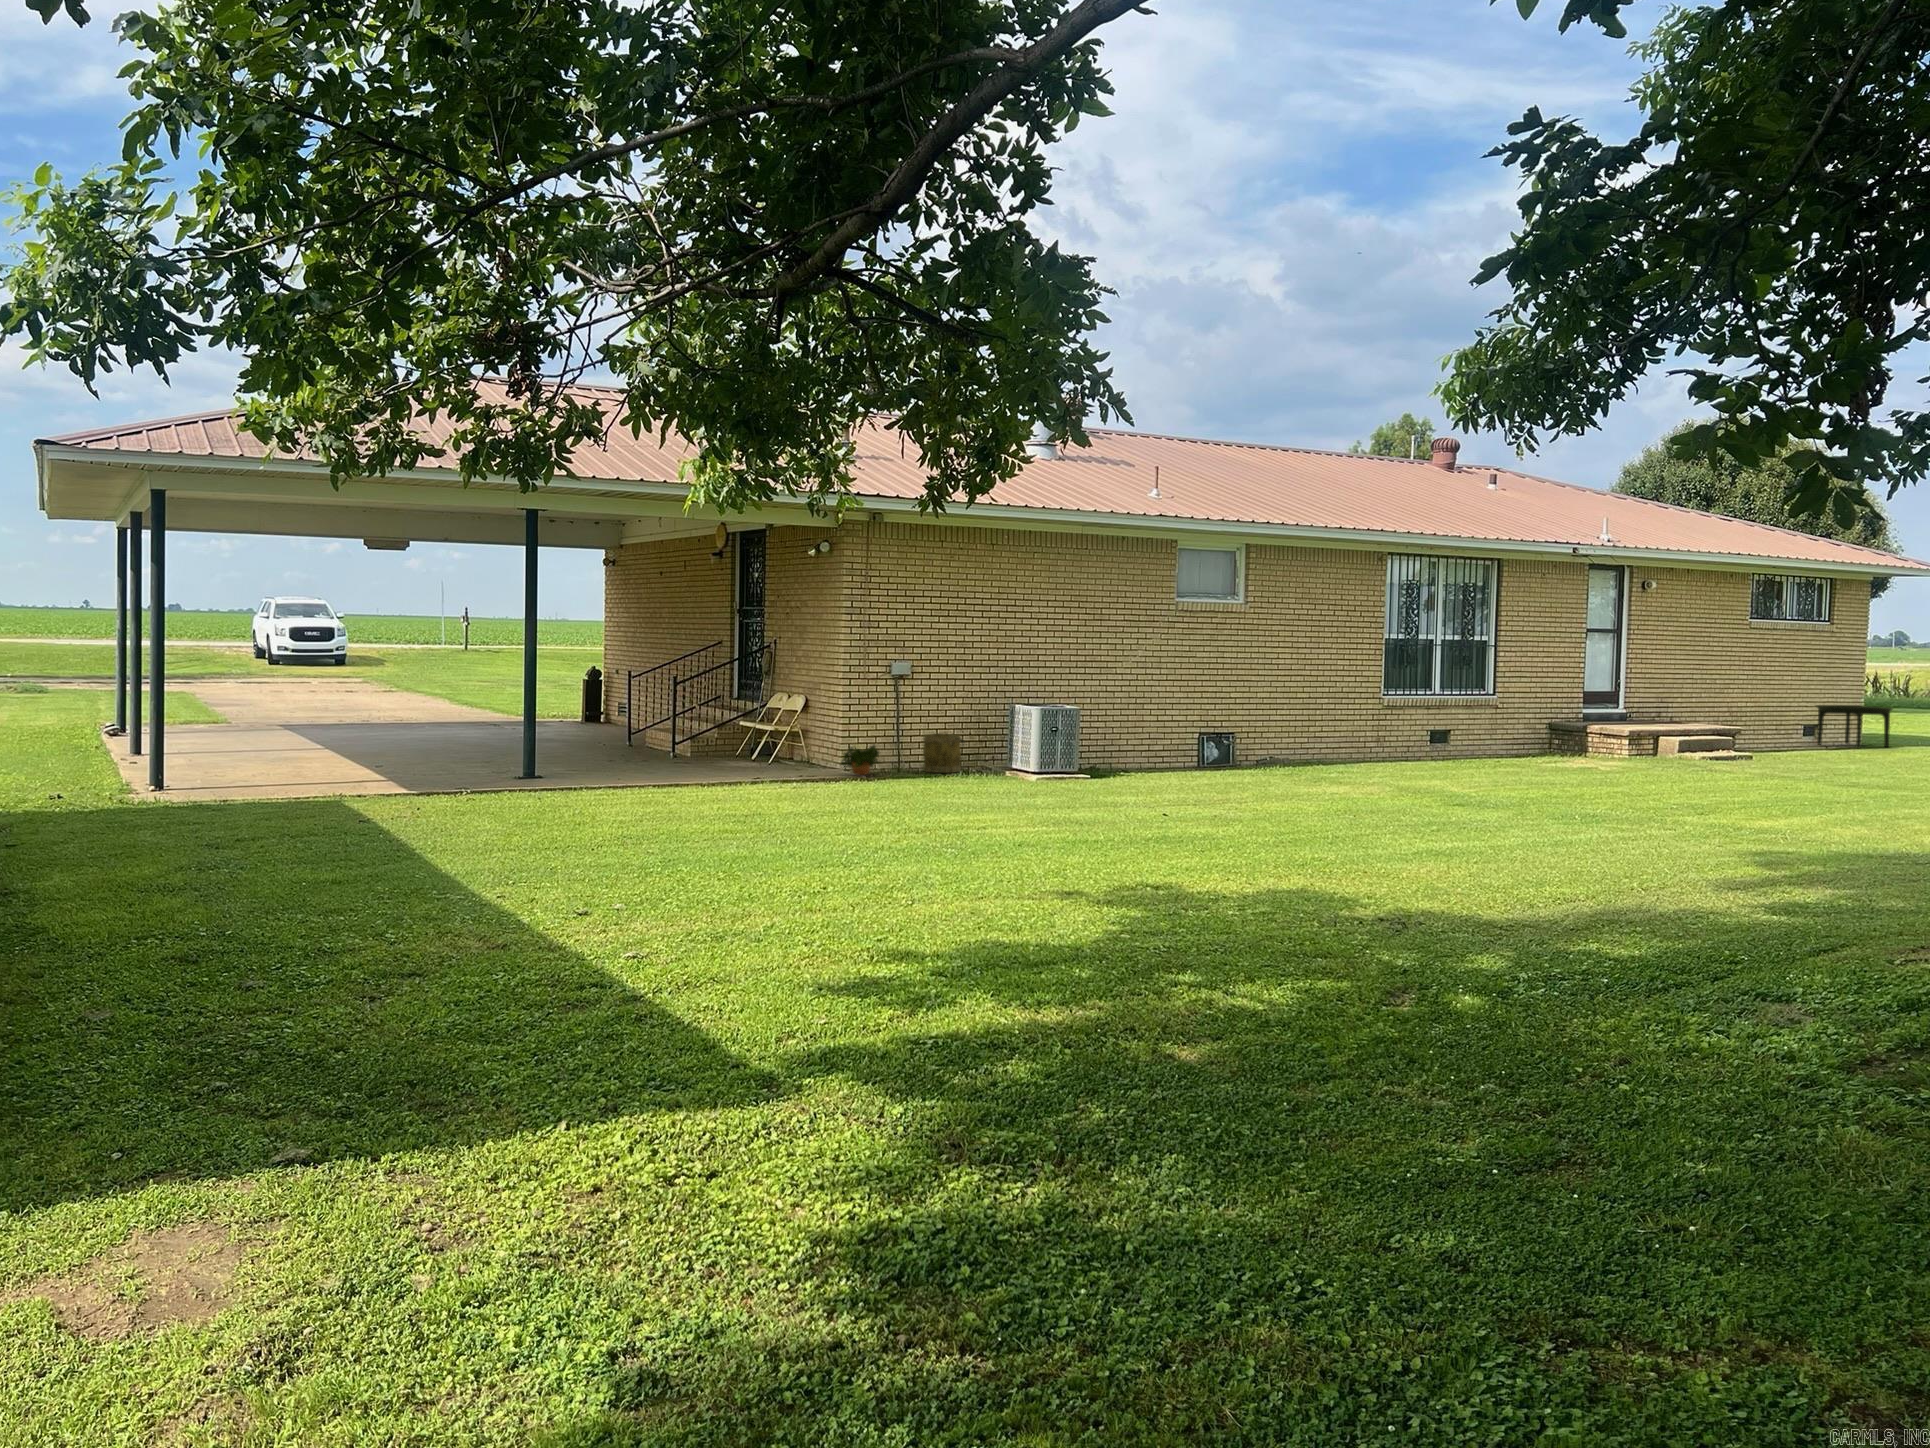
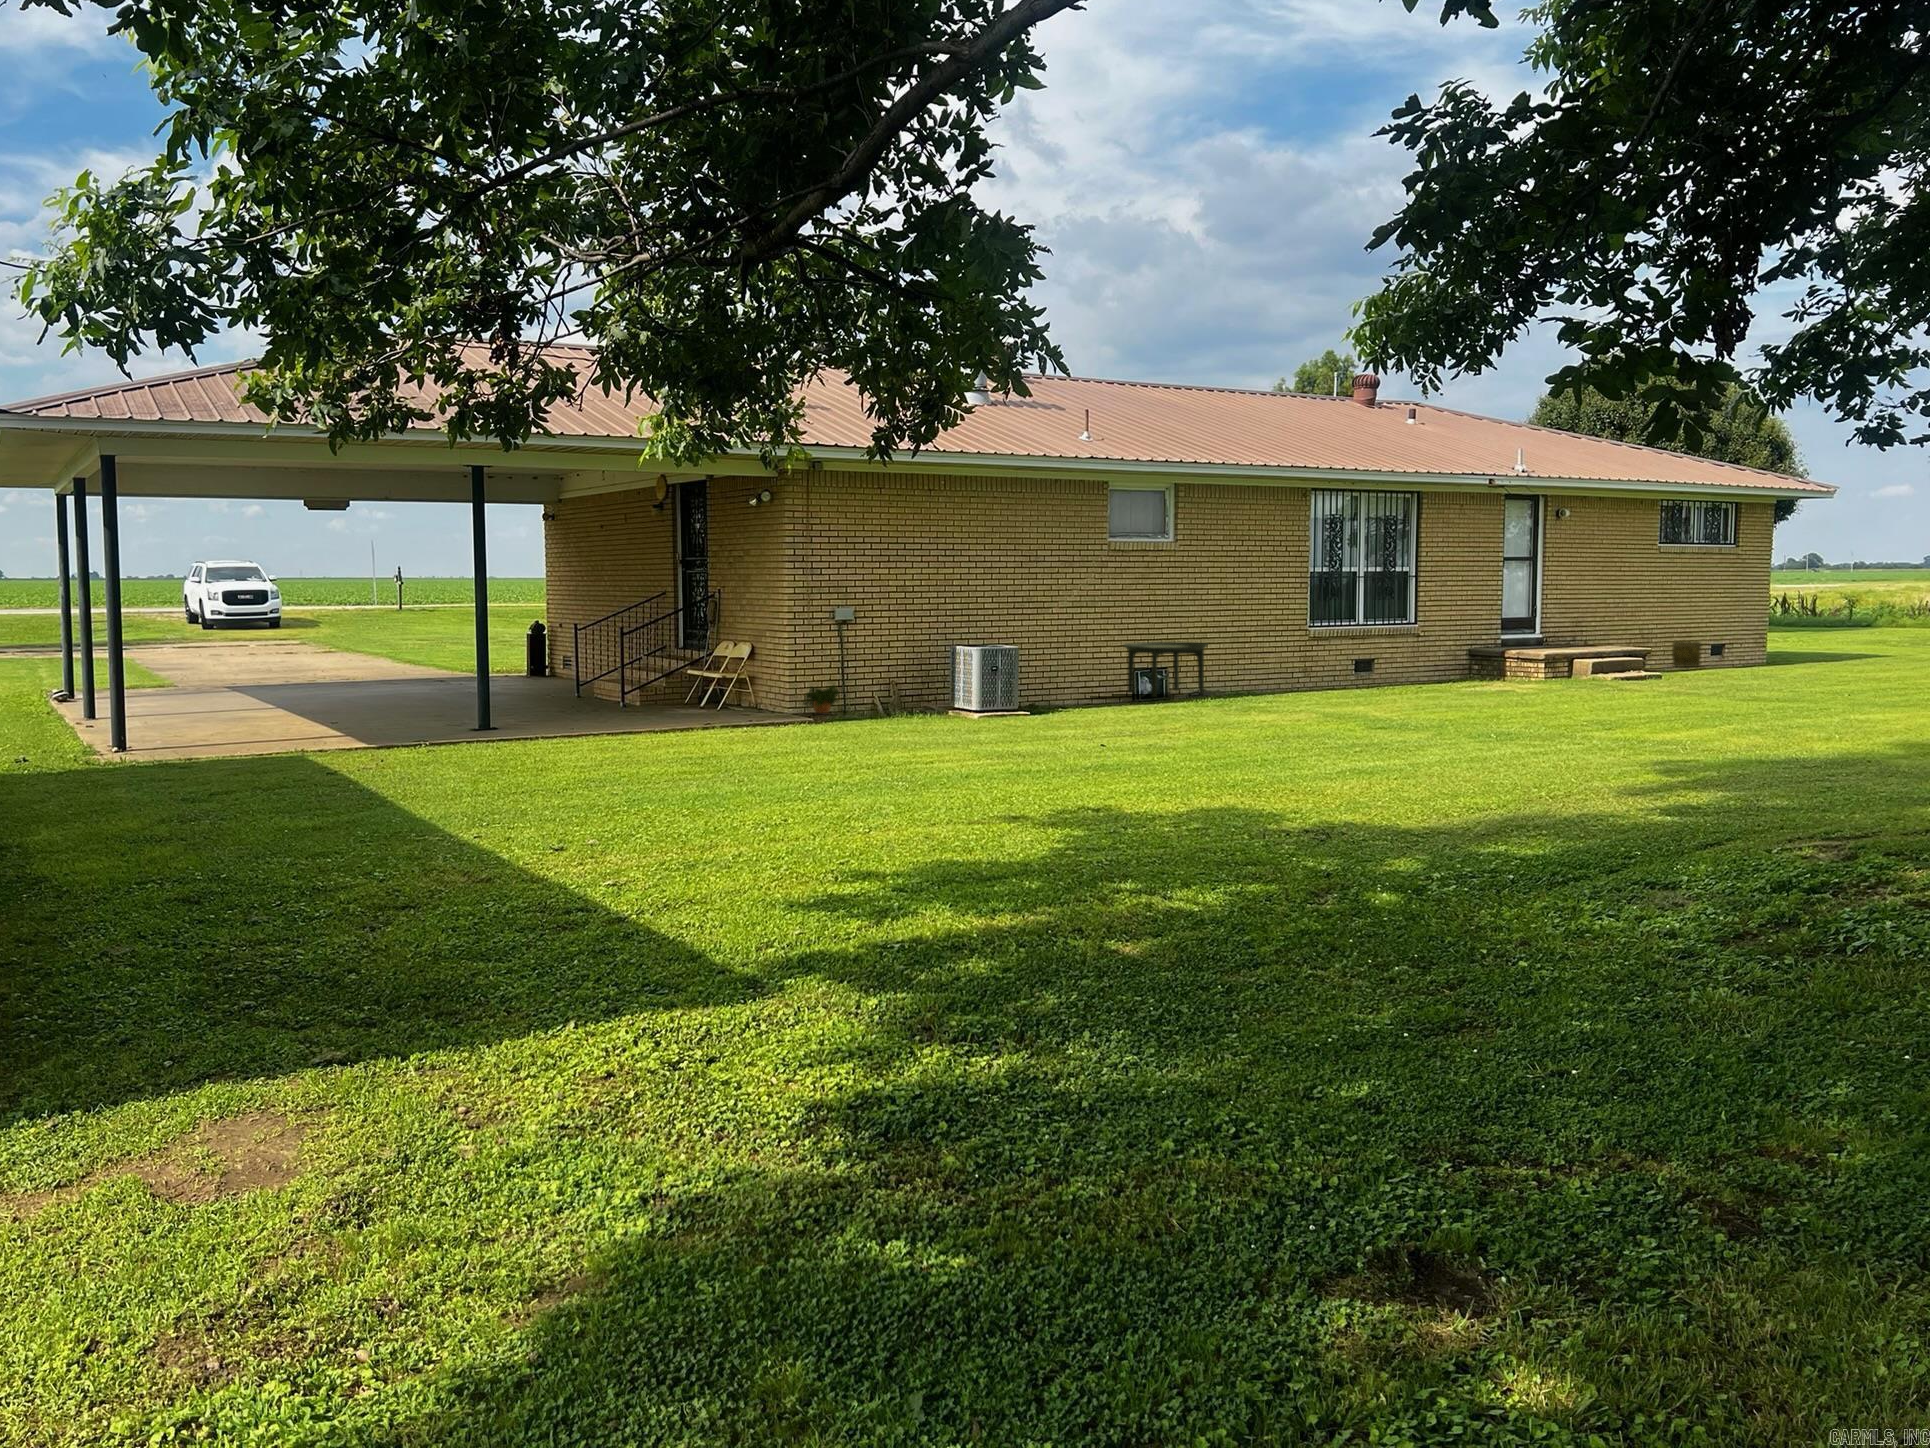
round table: present [1816,705,1893,748] -> present [1124,642,1208,697]
bucket: present [923,732,965,773] -> present [1672,641,1701,667]

